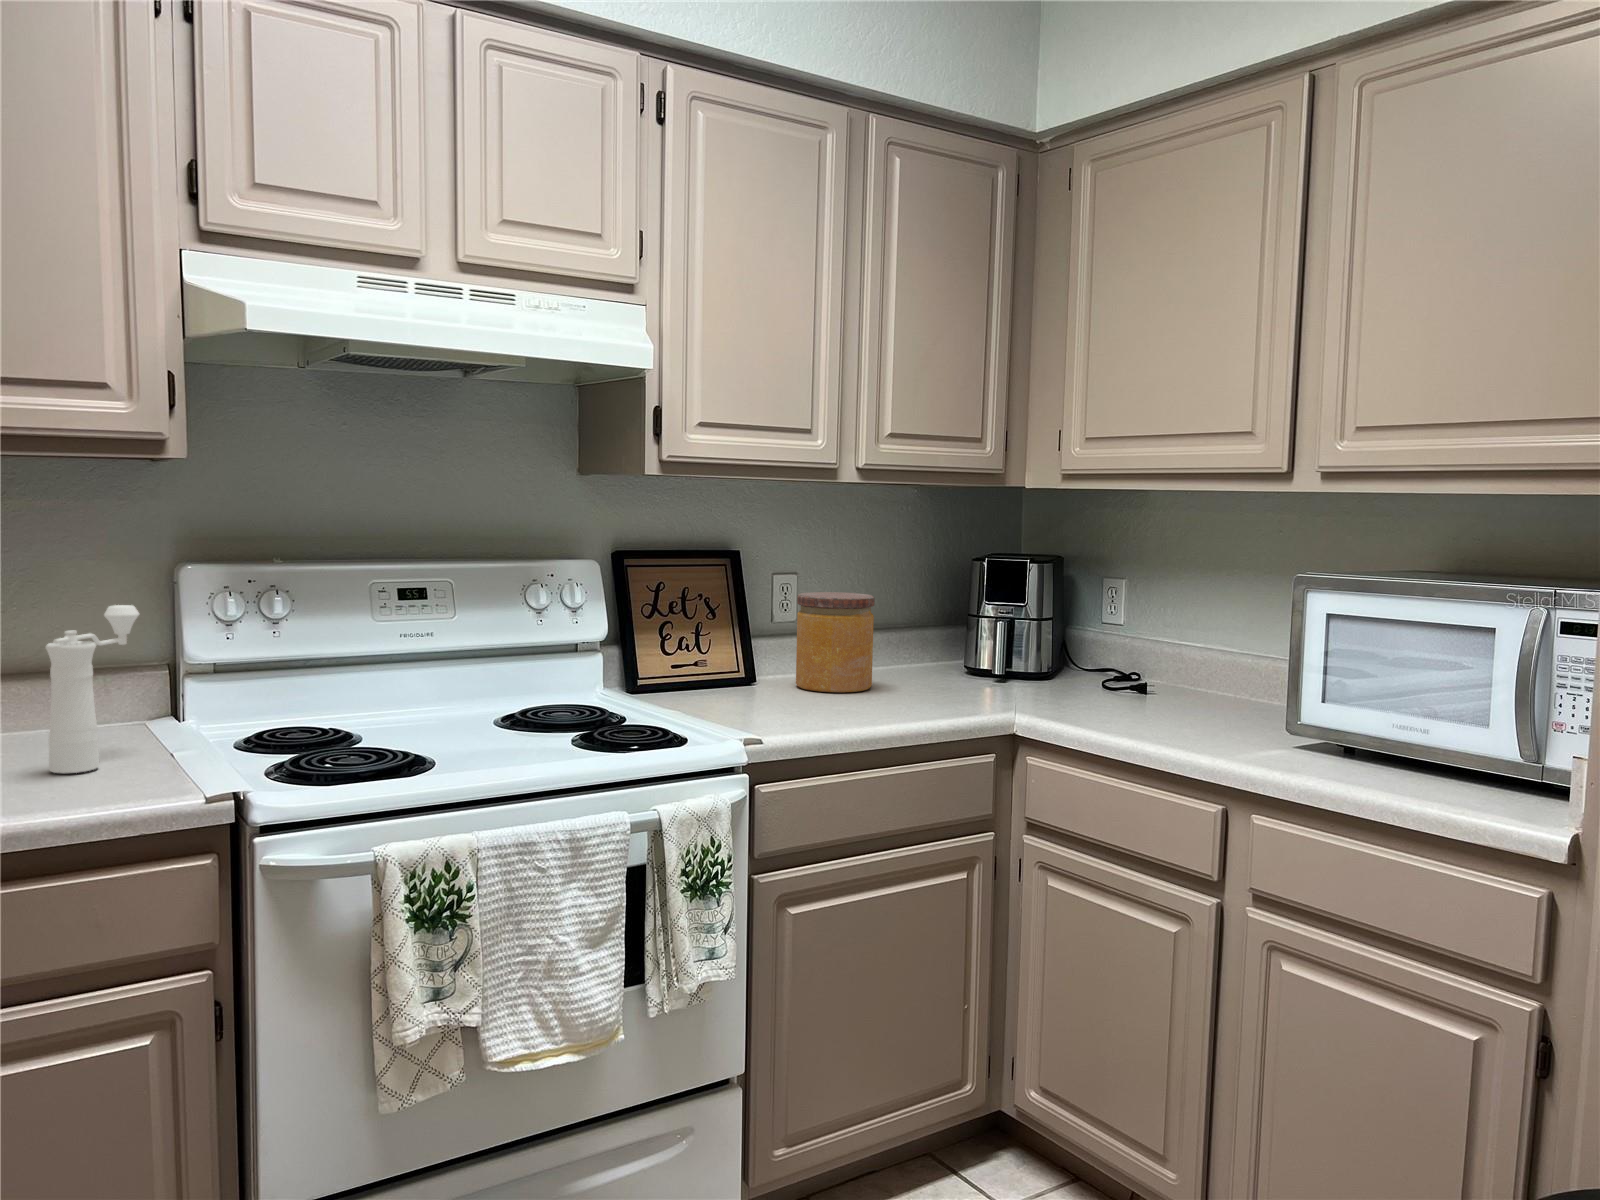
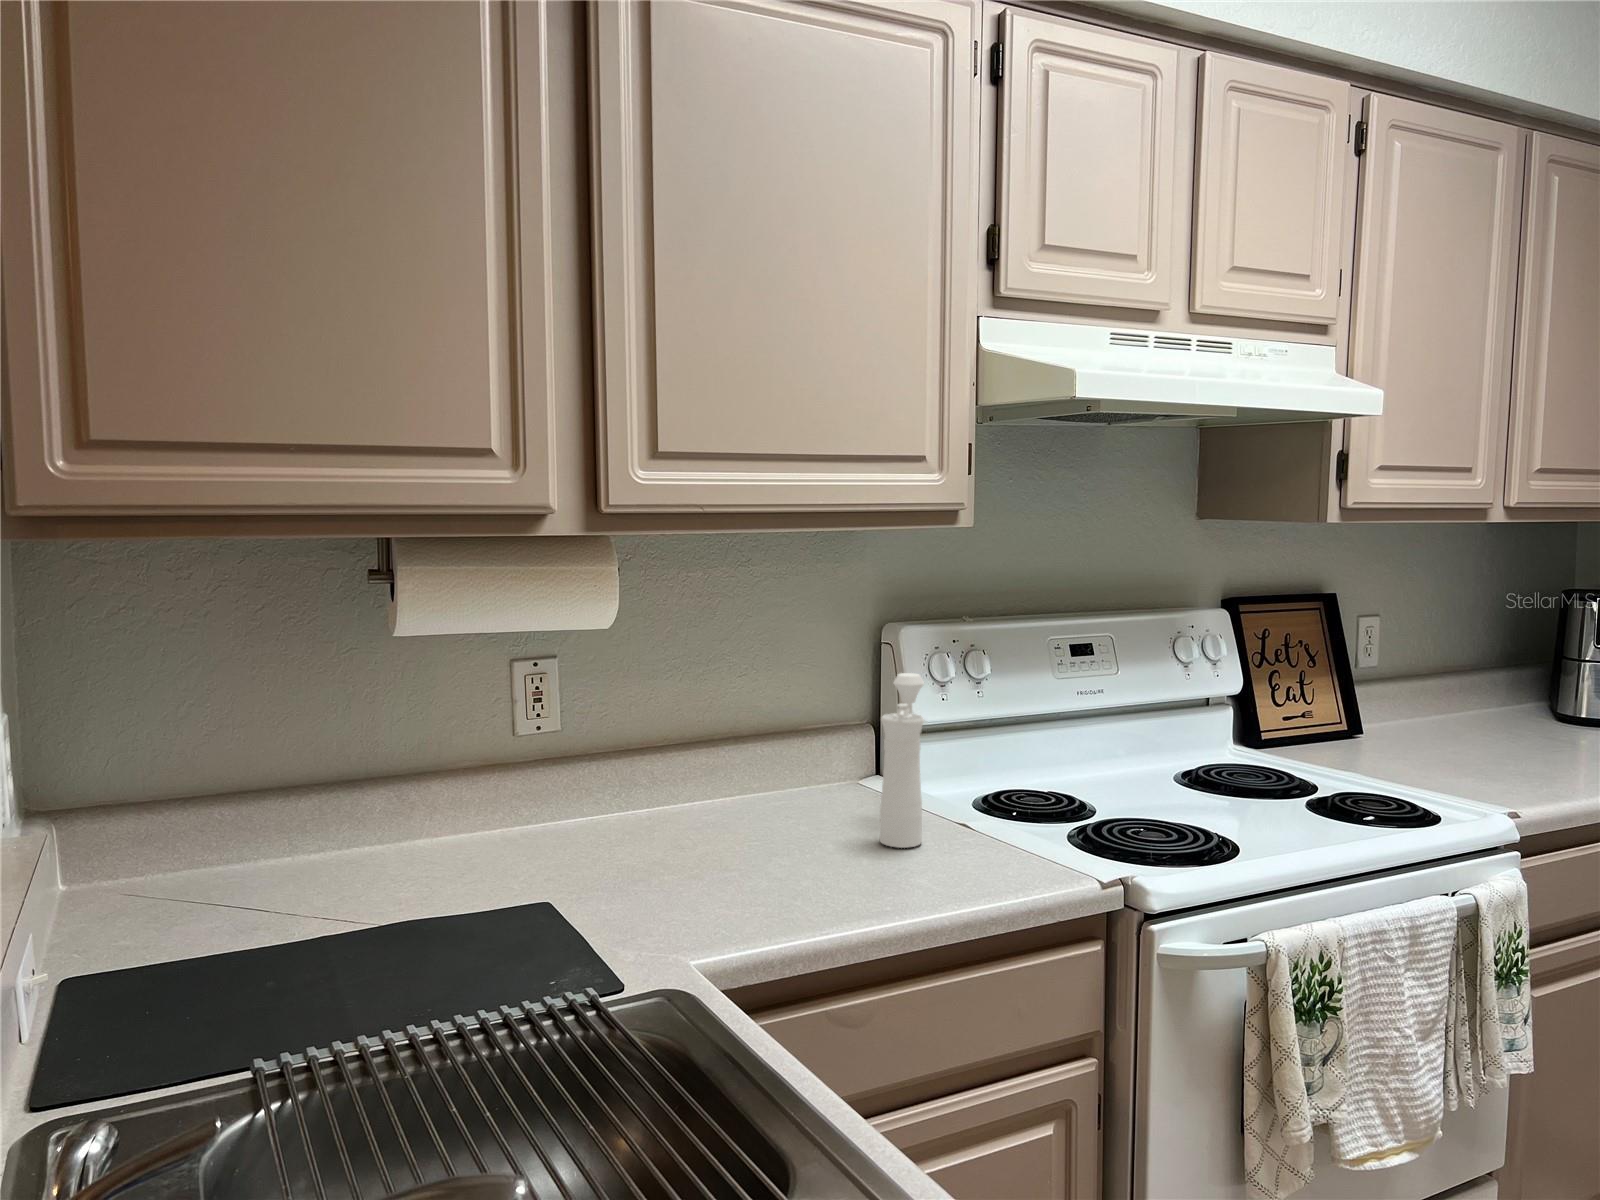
jar: present [796,592,875,692] -> none [1409,638,1508,747]

